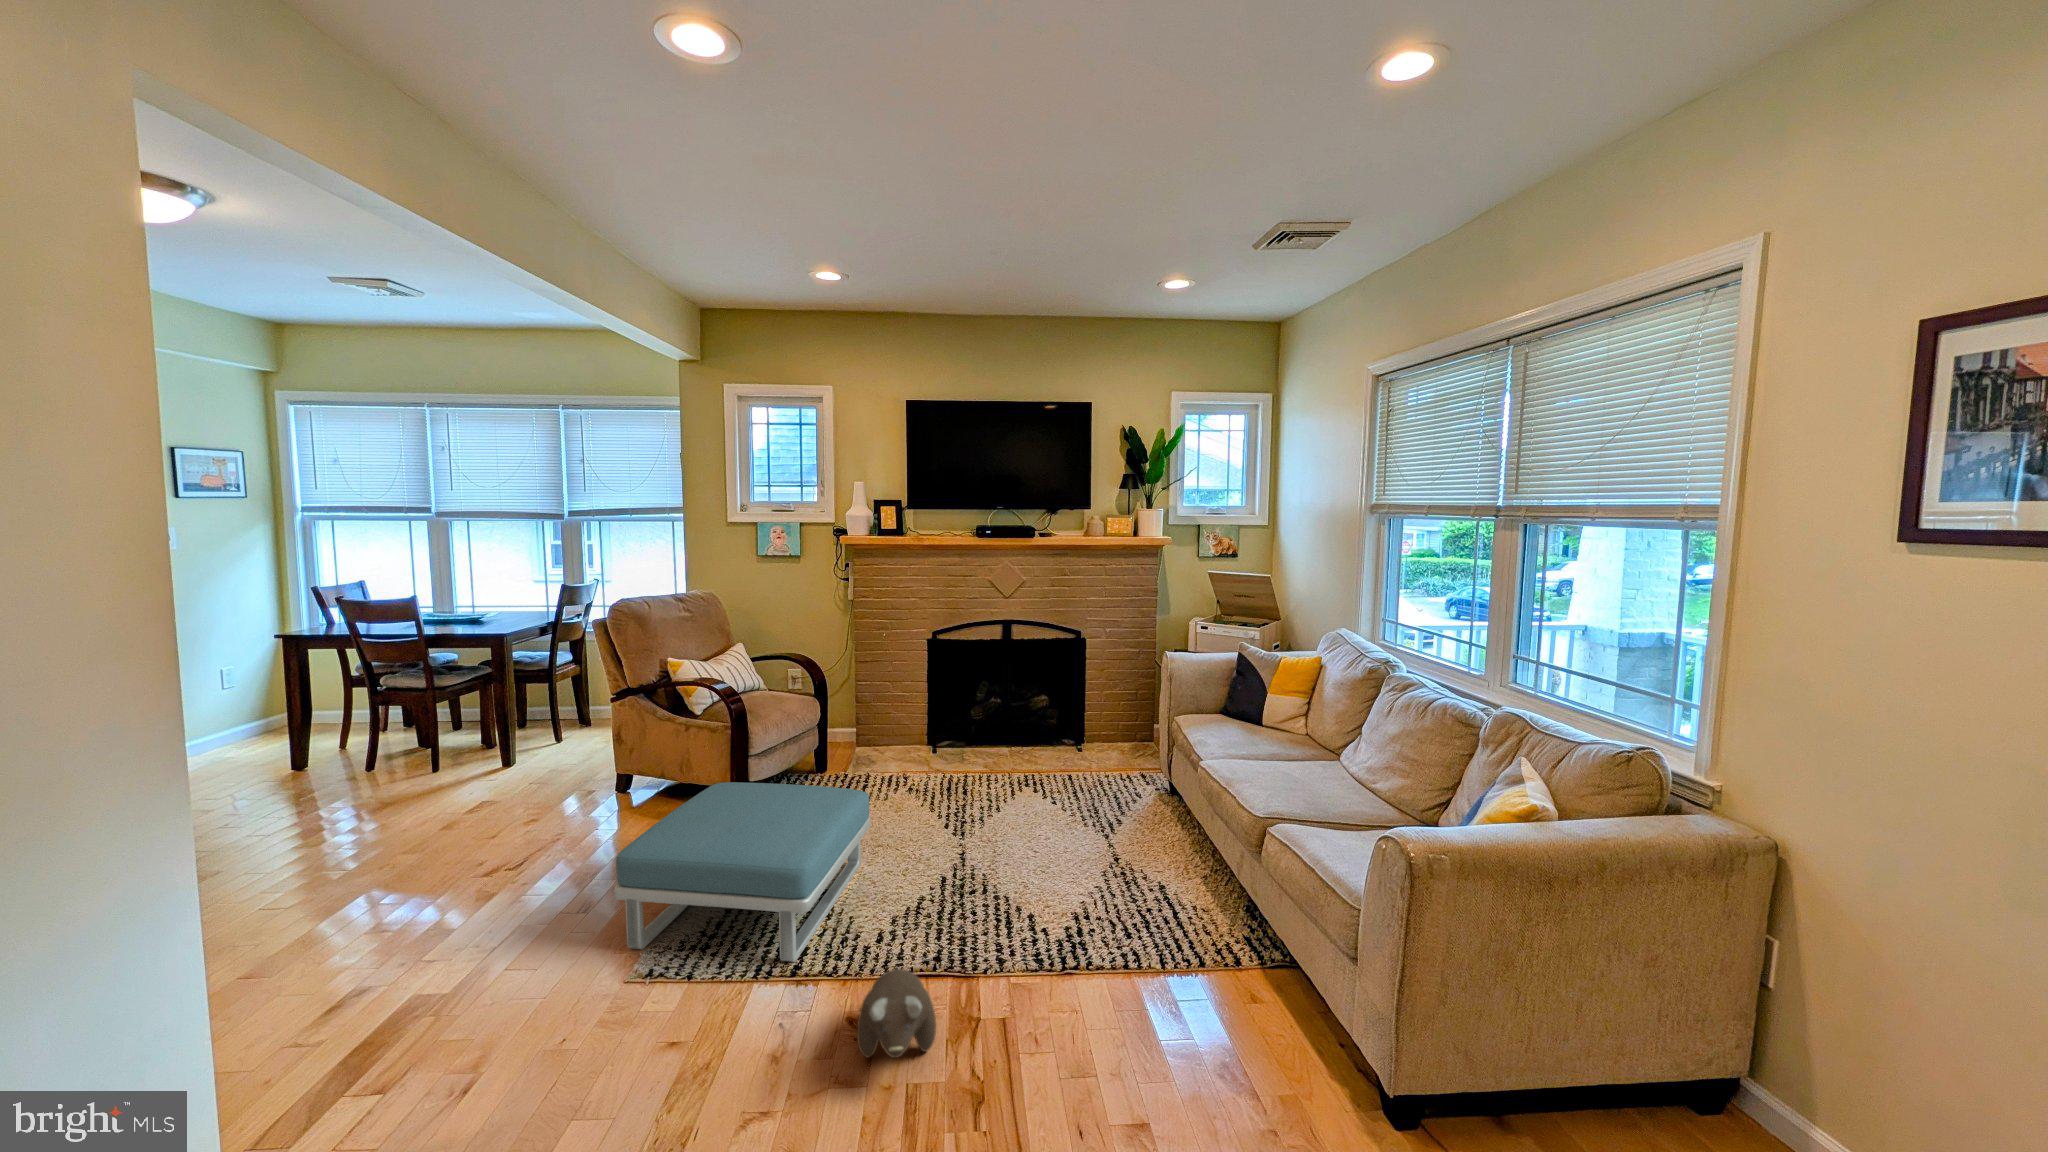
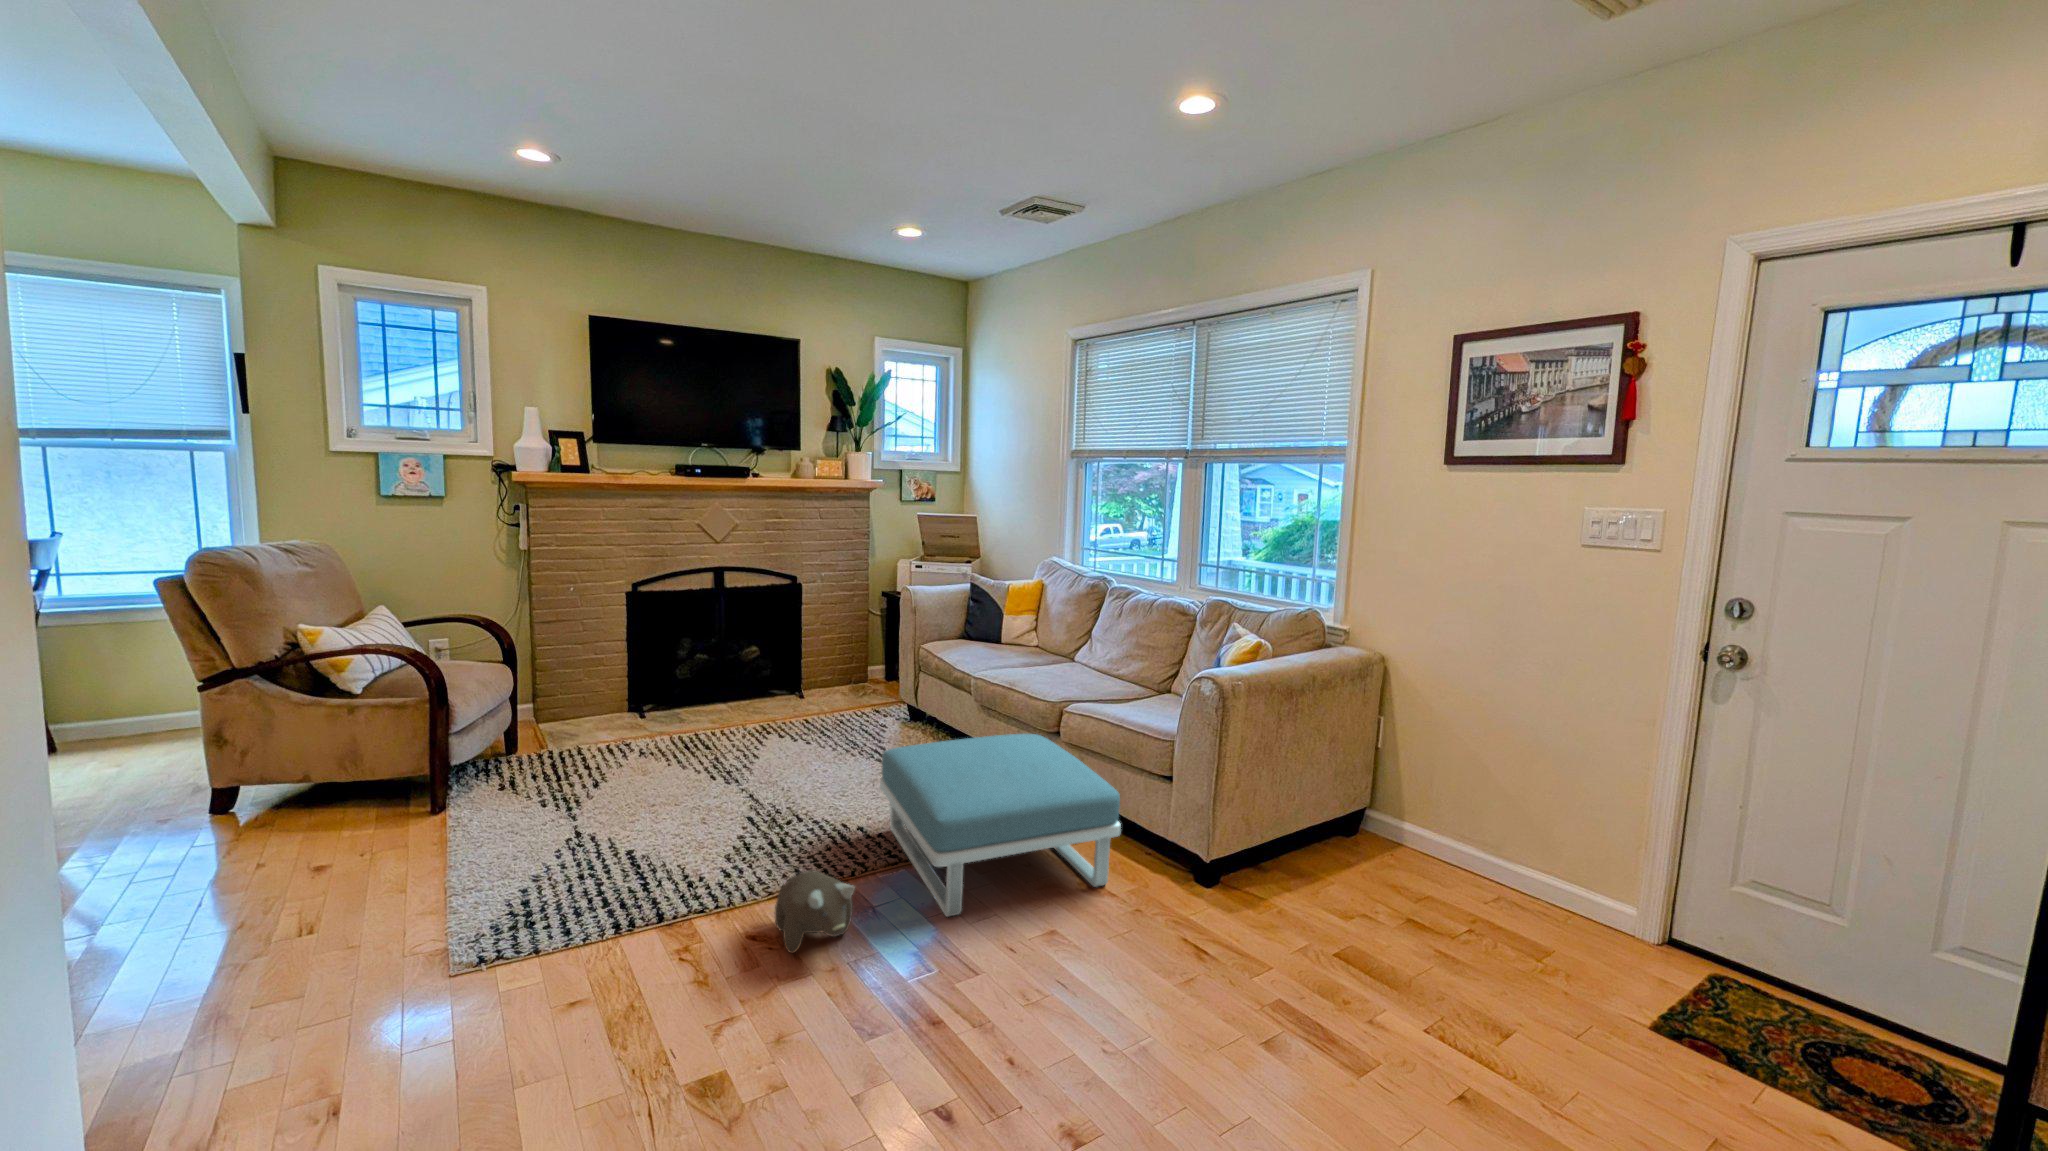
footstool: present [614,782,870,962] -> present [880,734,1121,917]

